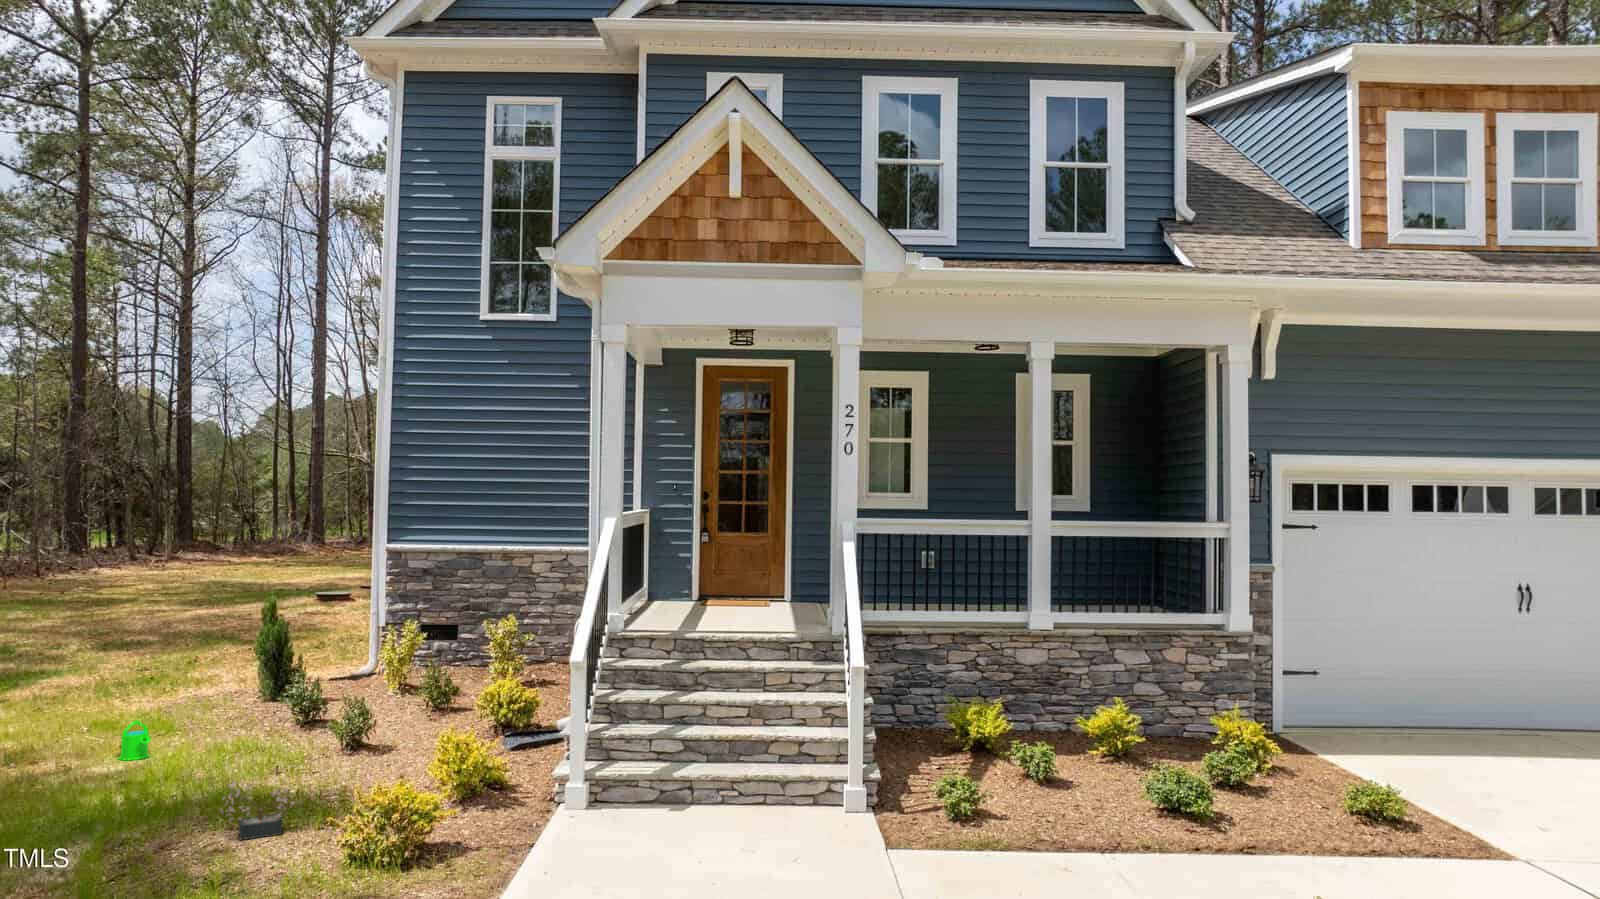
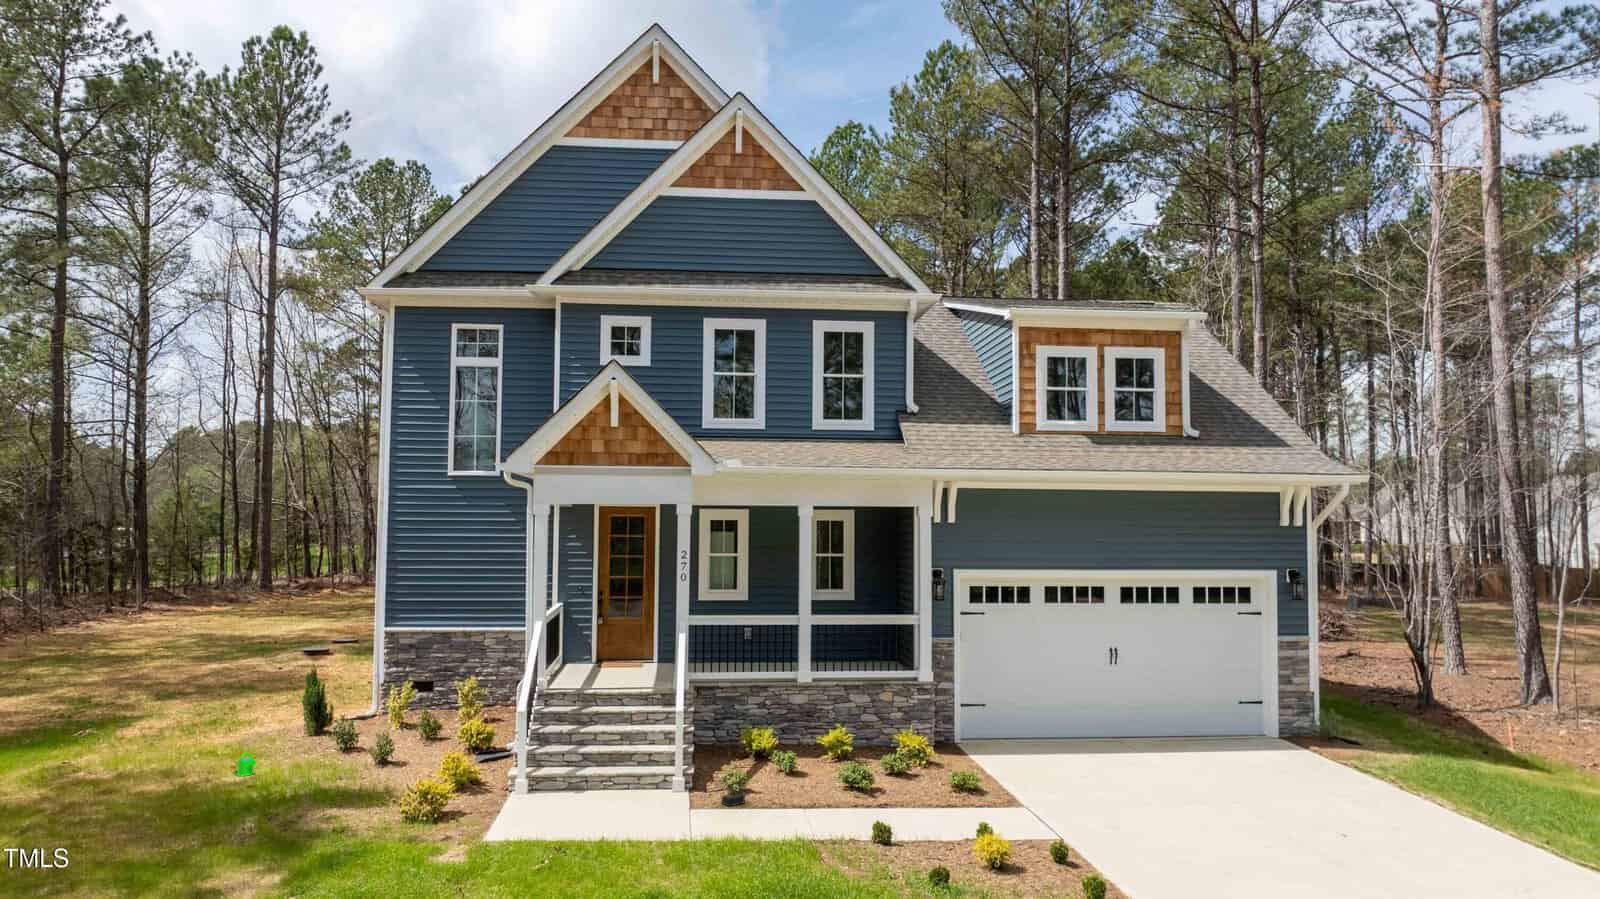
decorative plant: present [221,782,294,840] -> present [719,777,745,806]

